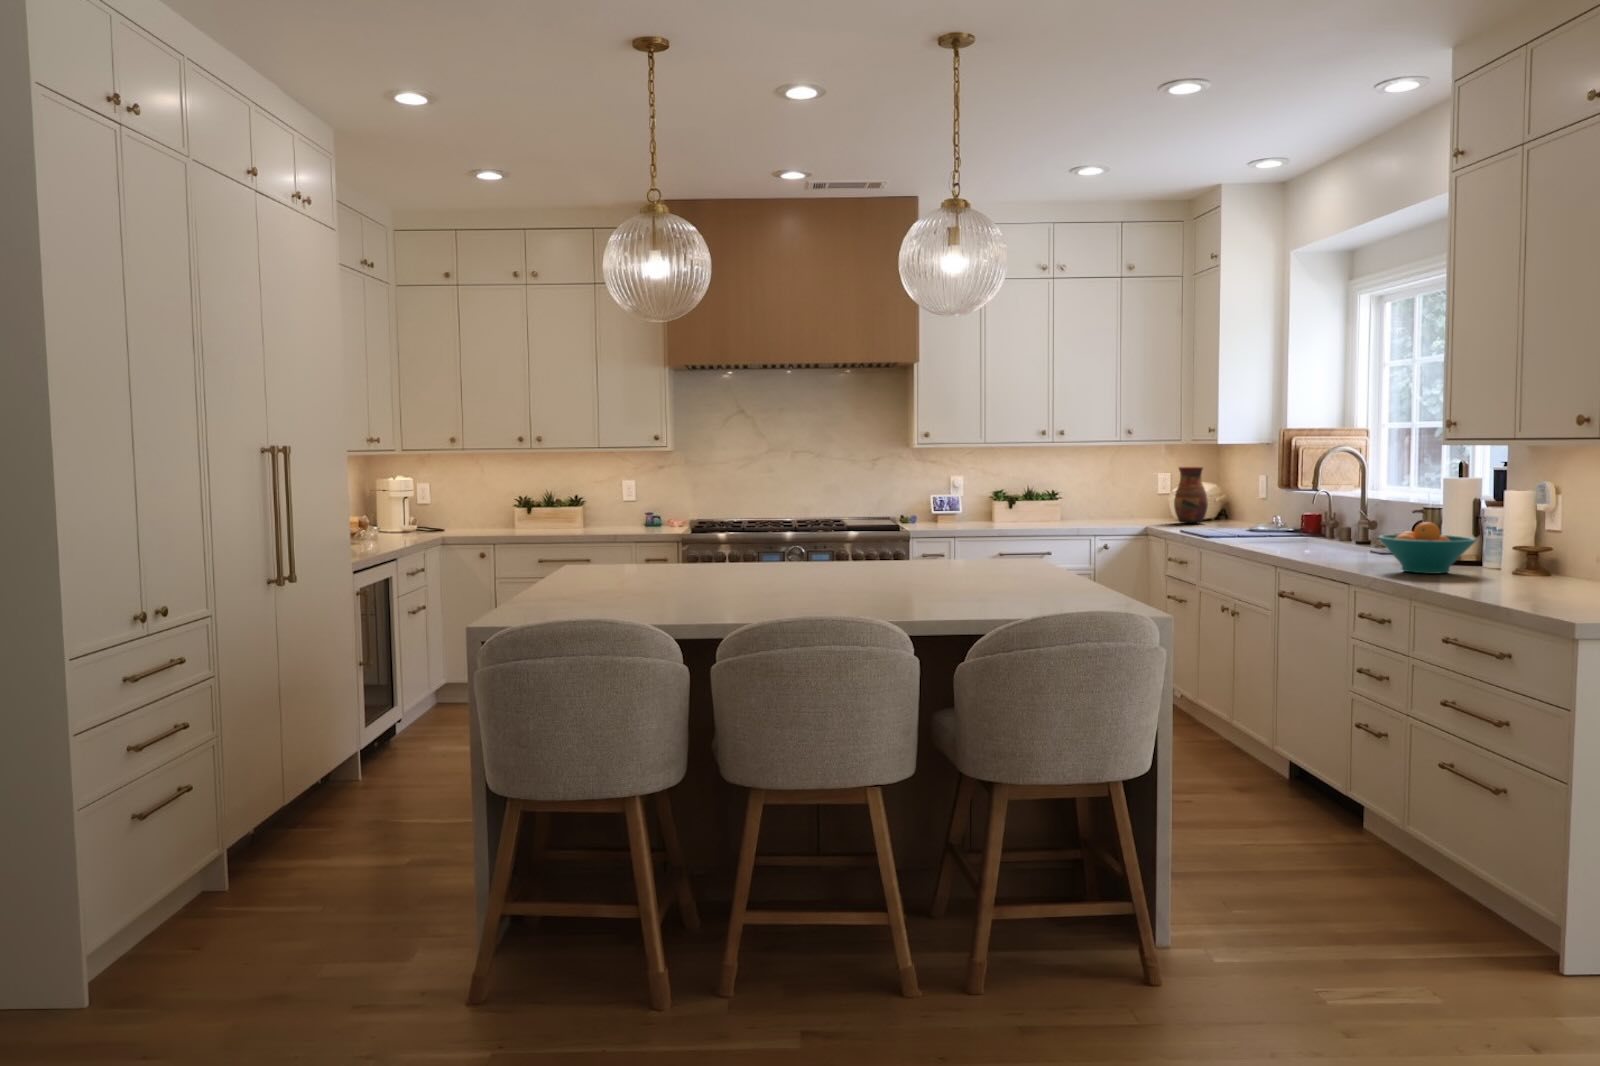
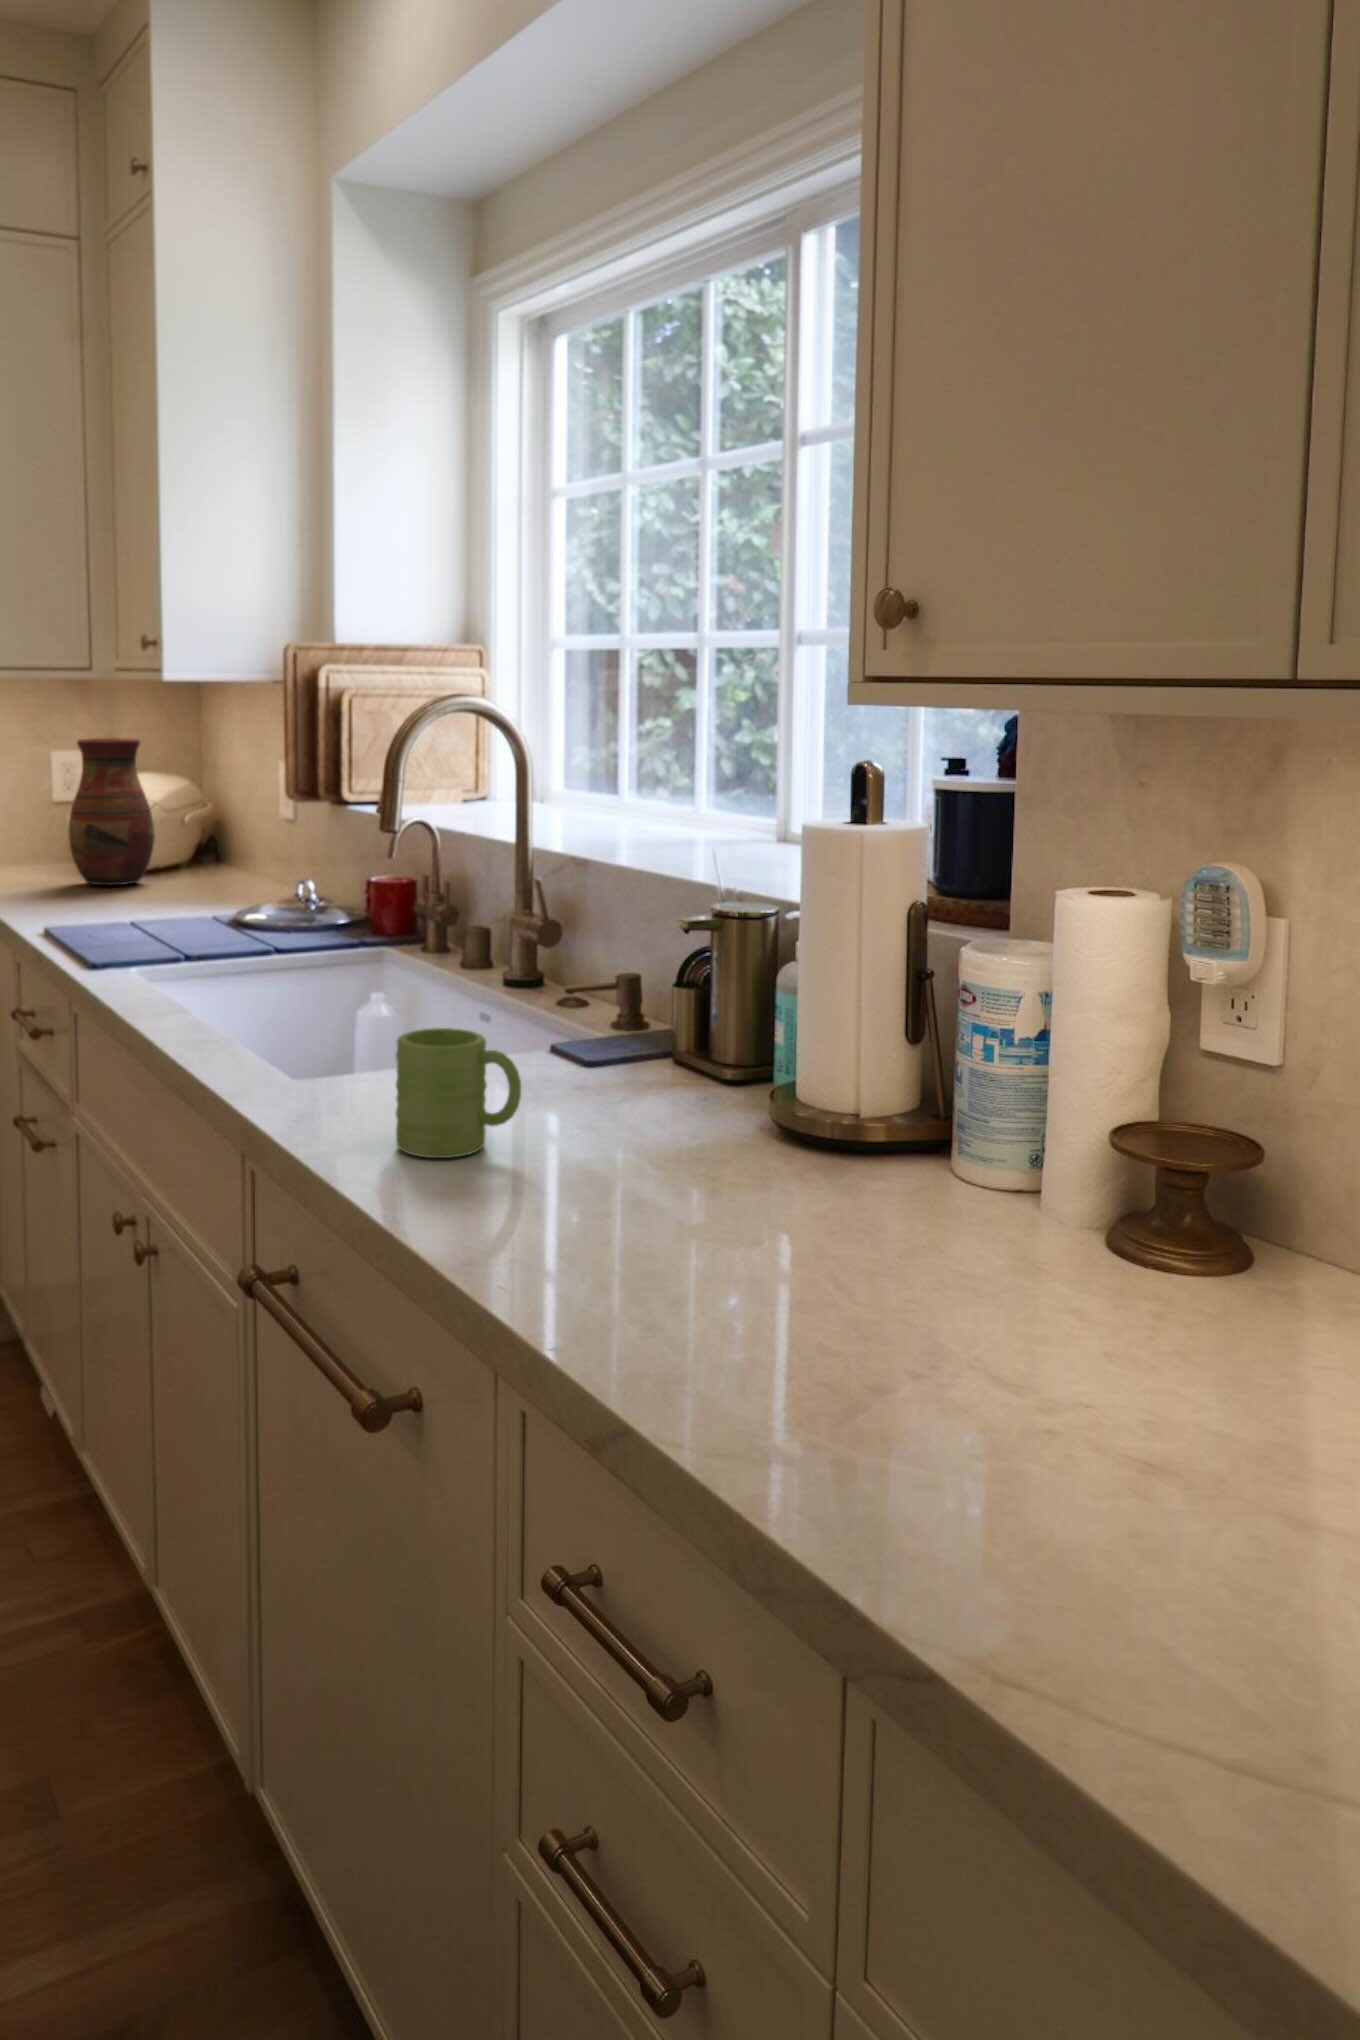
fruit bowl: present [1379,522,1476,574] -> none [621,1061,1034,1323]
mug: none [1322,531,1357,560] -> present [396,1028,521,1158]

